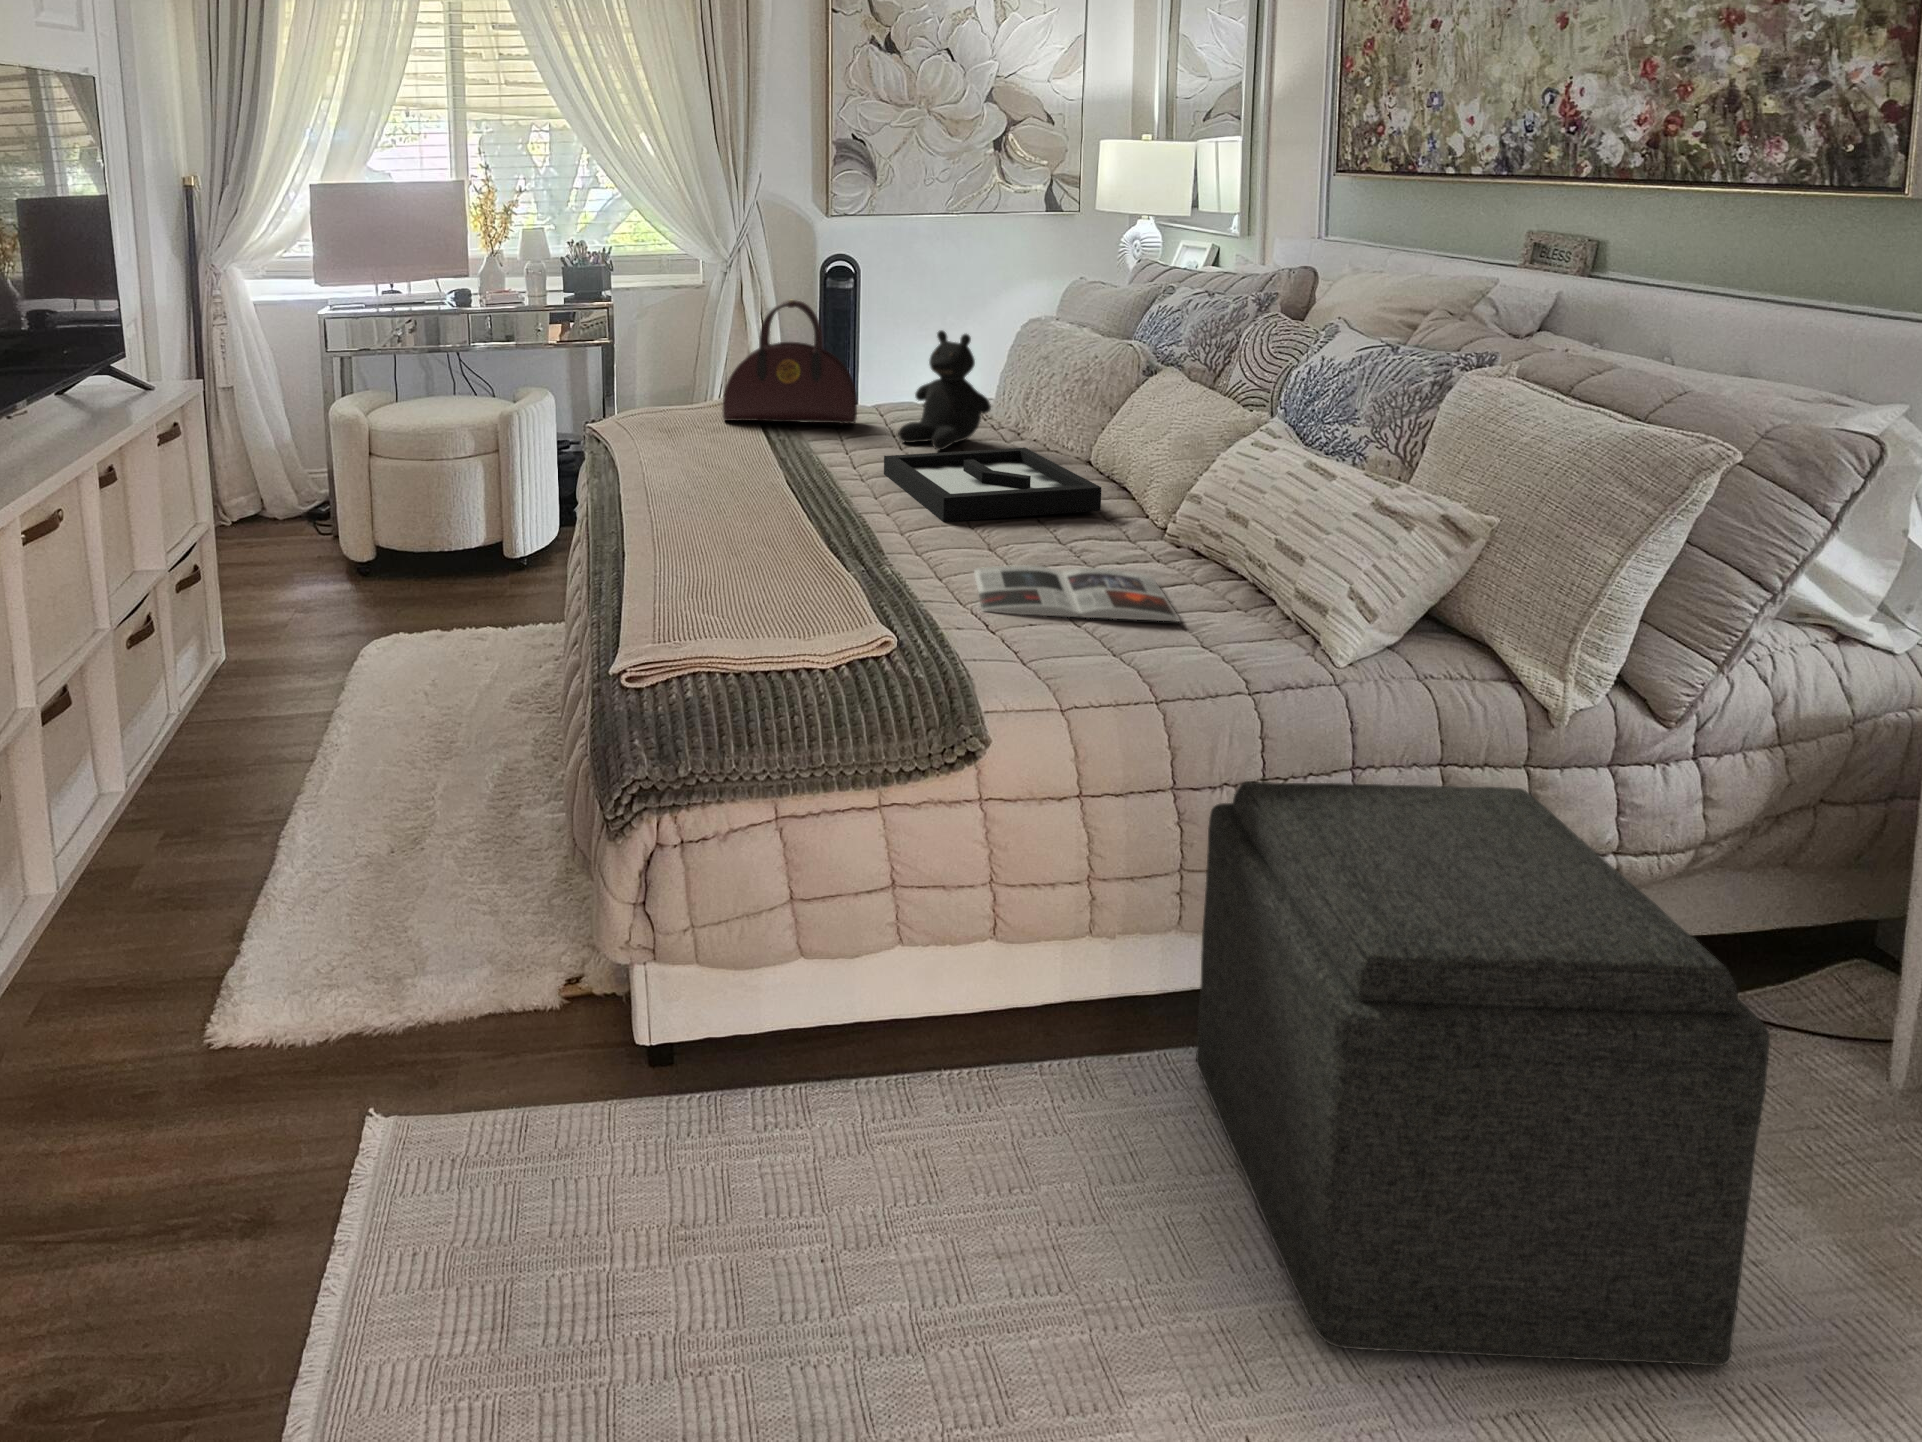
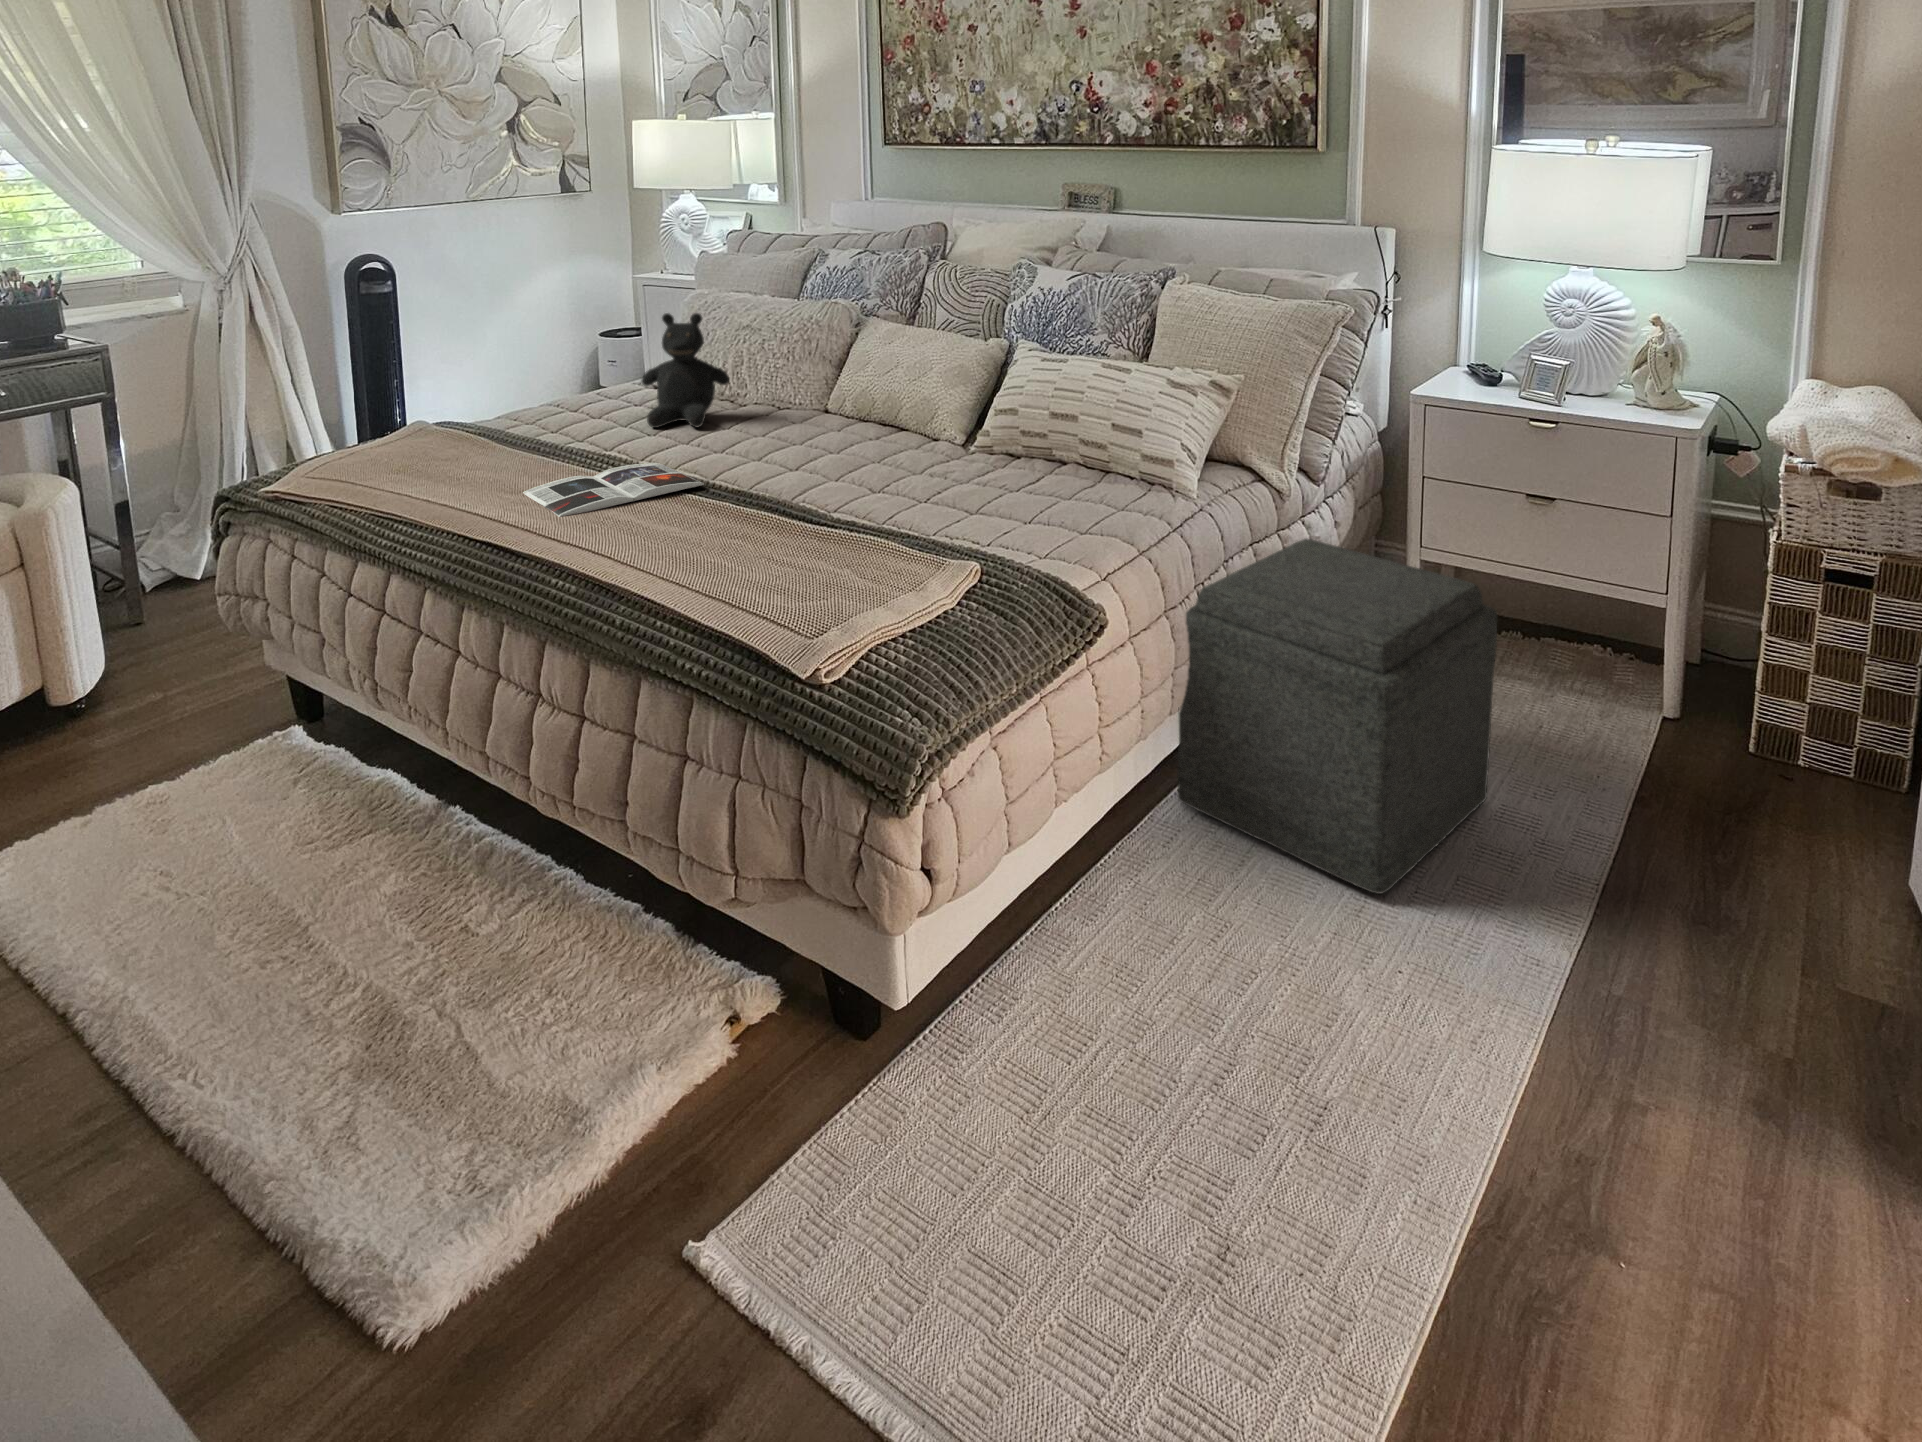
handbag: present [723,300,857,424] -> none [435,303,593,447]
decorative tray: present [884,448,1101,522] -> none [691,407,899,482]
magazine: present [974,565,1180,621] -> present [523,463,704,517]

